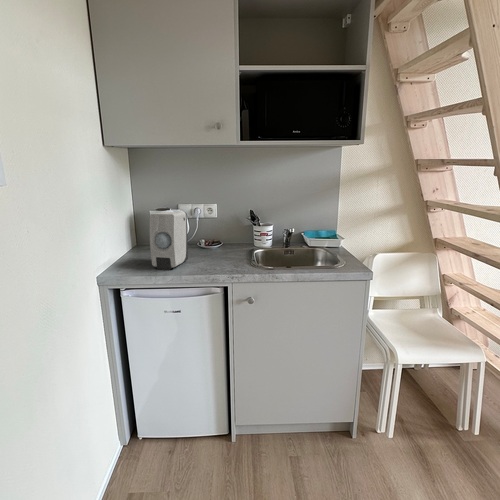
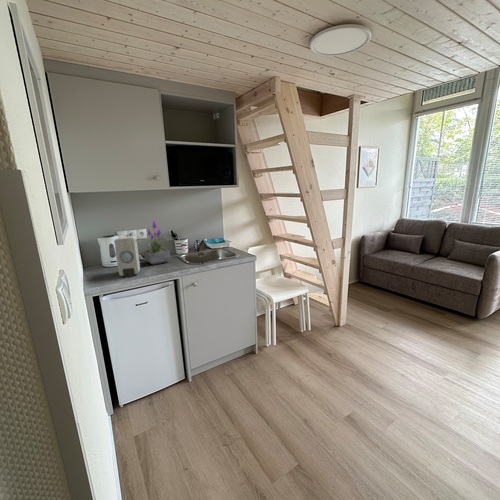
potted plant: none [204,187,235,257] -> present [144,219,170,265]

